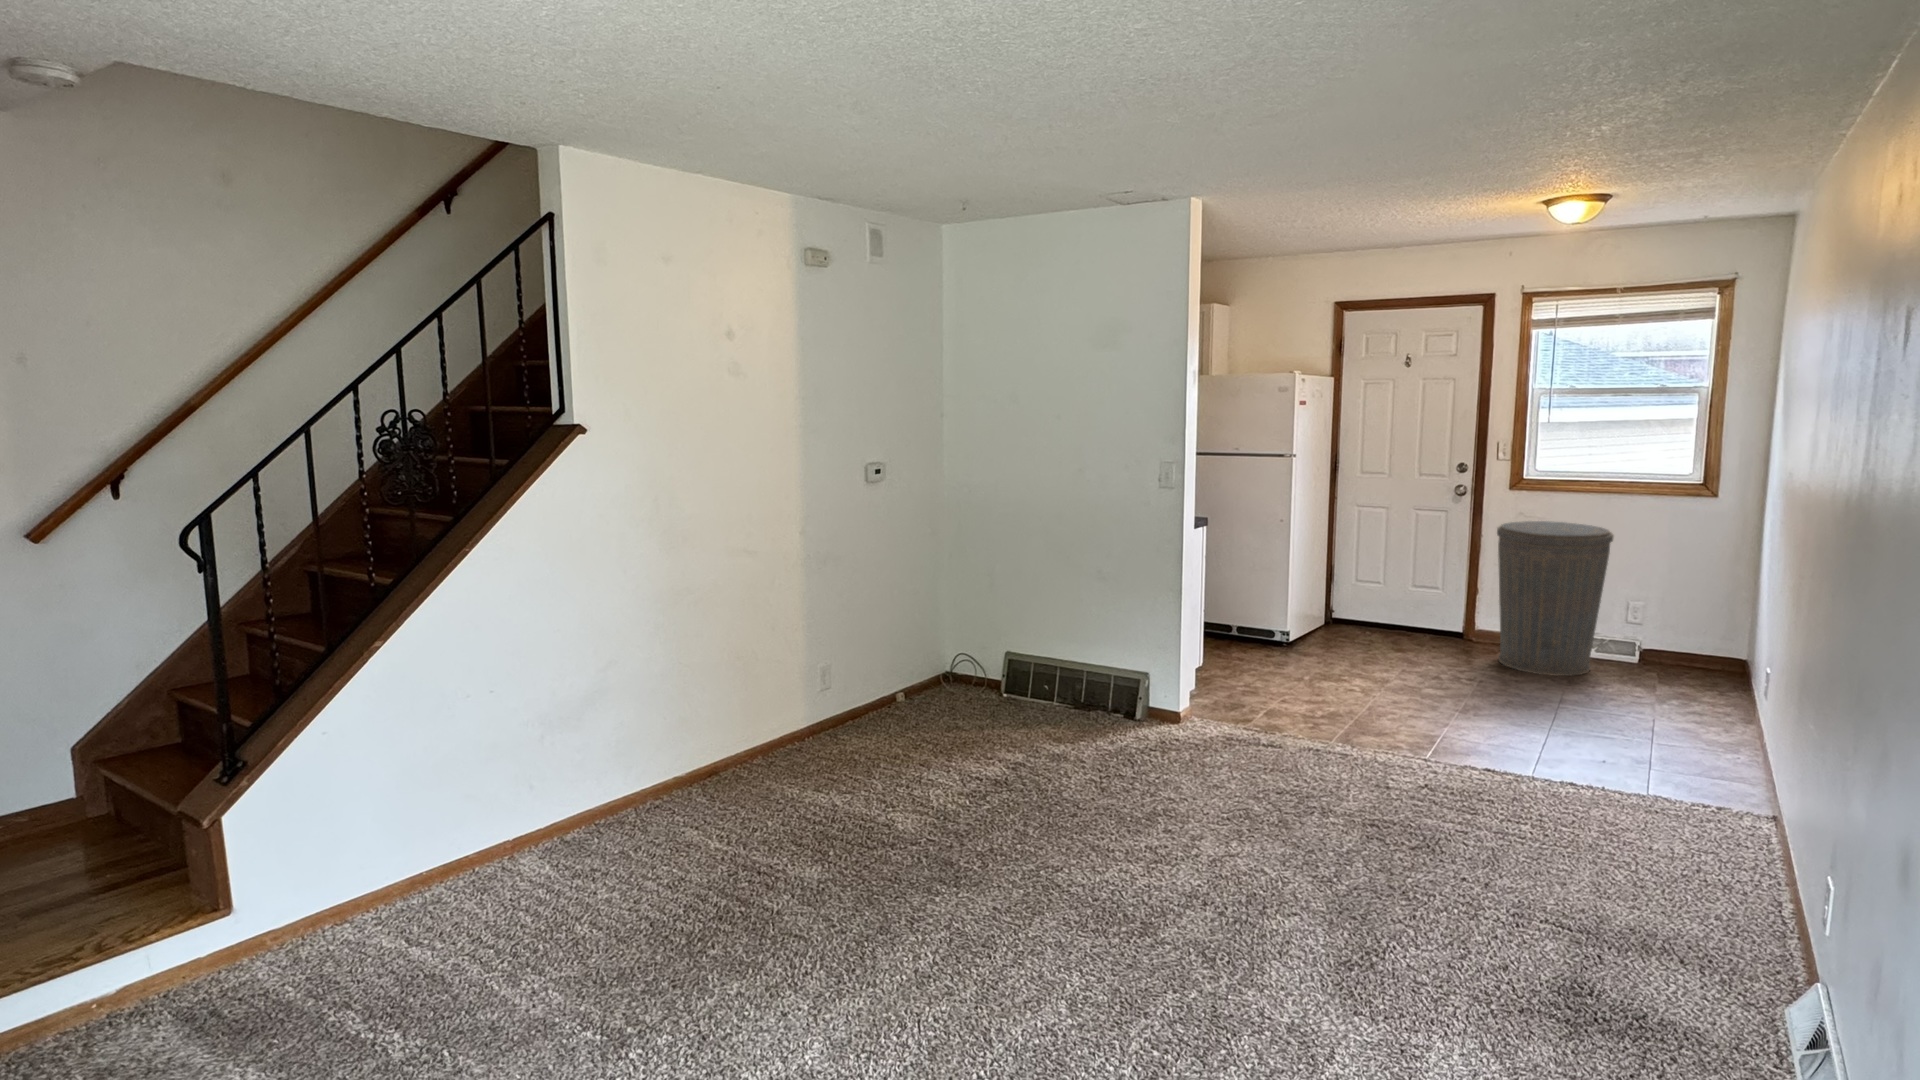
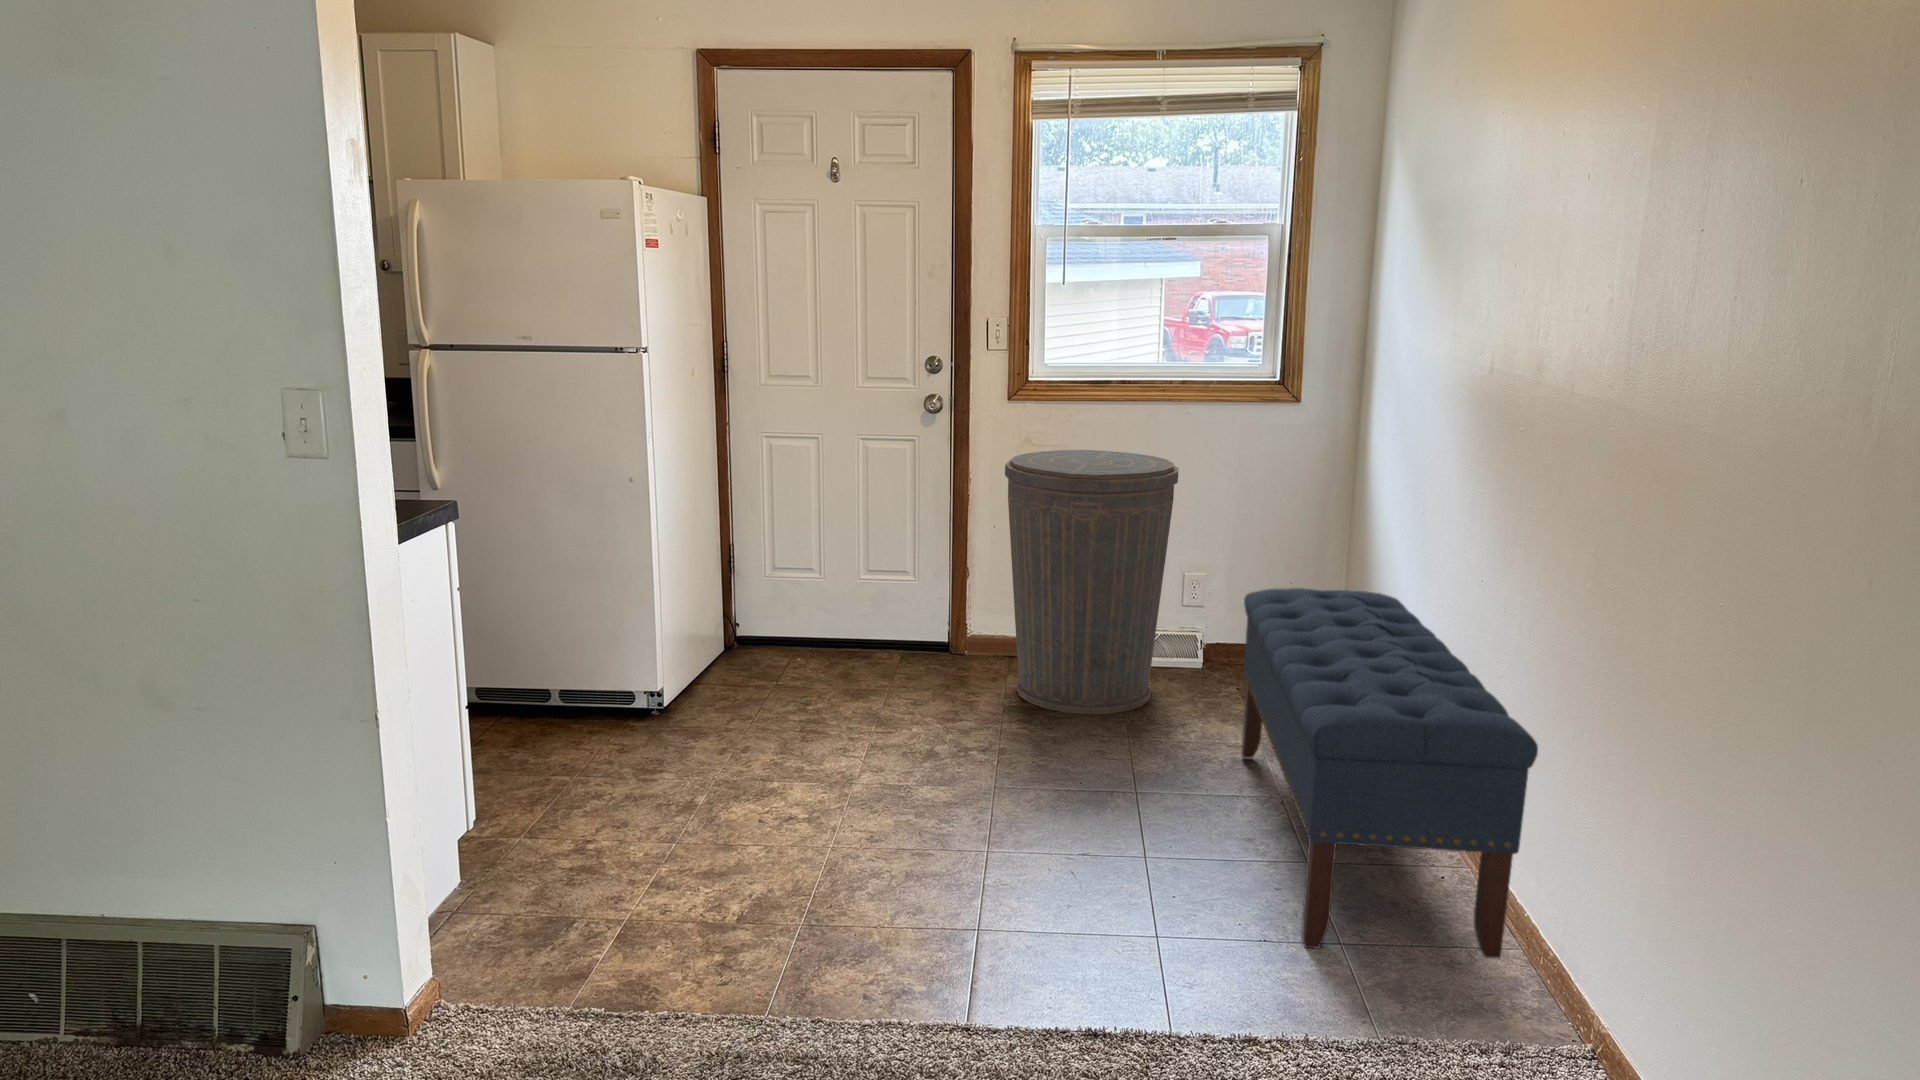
bench: none [1596,605,1740,788] -> present [1241,588,1538,958]

